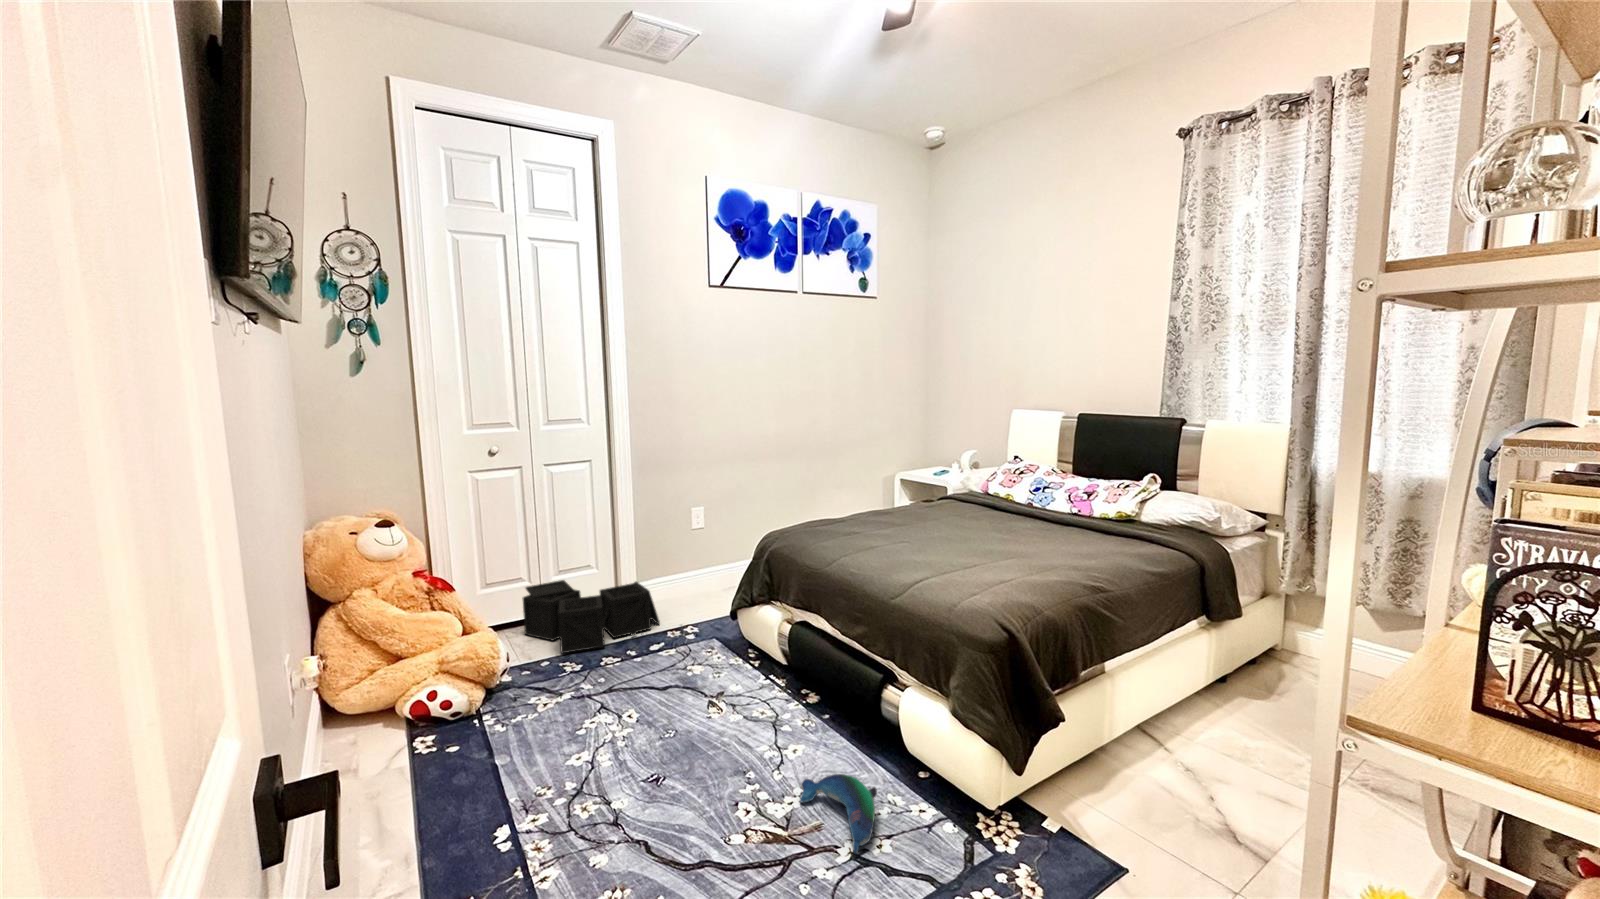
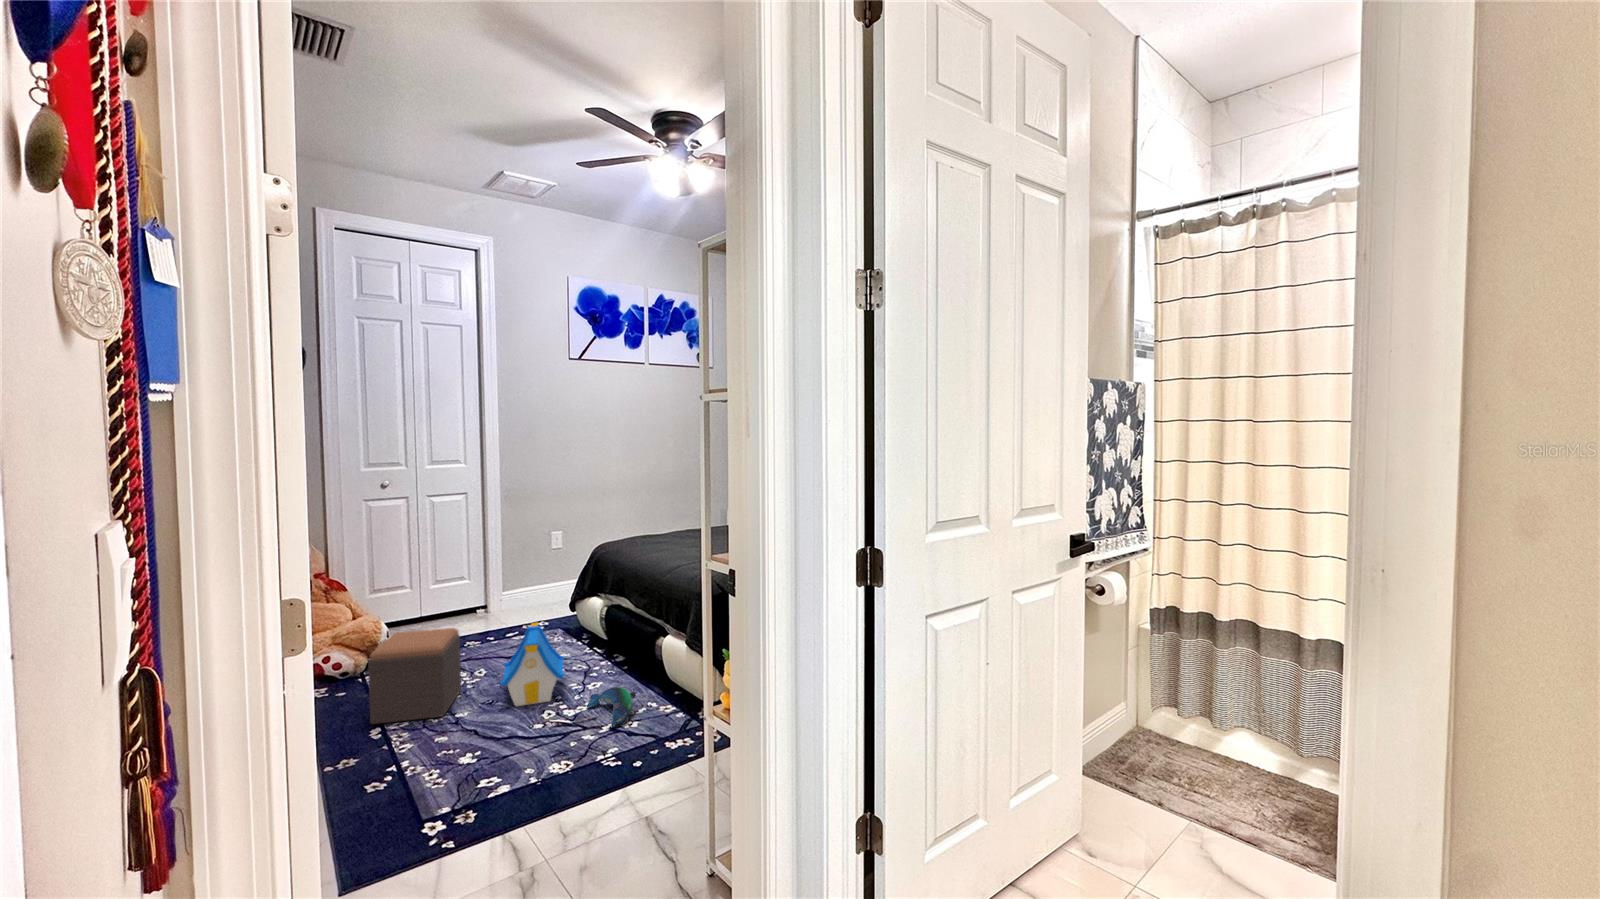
storage bin: present [522,580,660,653] -> none [404,587,518,639]
toy house: none [668,656,761,792] -> present [500,623,565,706]
footstool: none [488,666,611,815] -> present [368,628,461,724]

